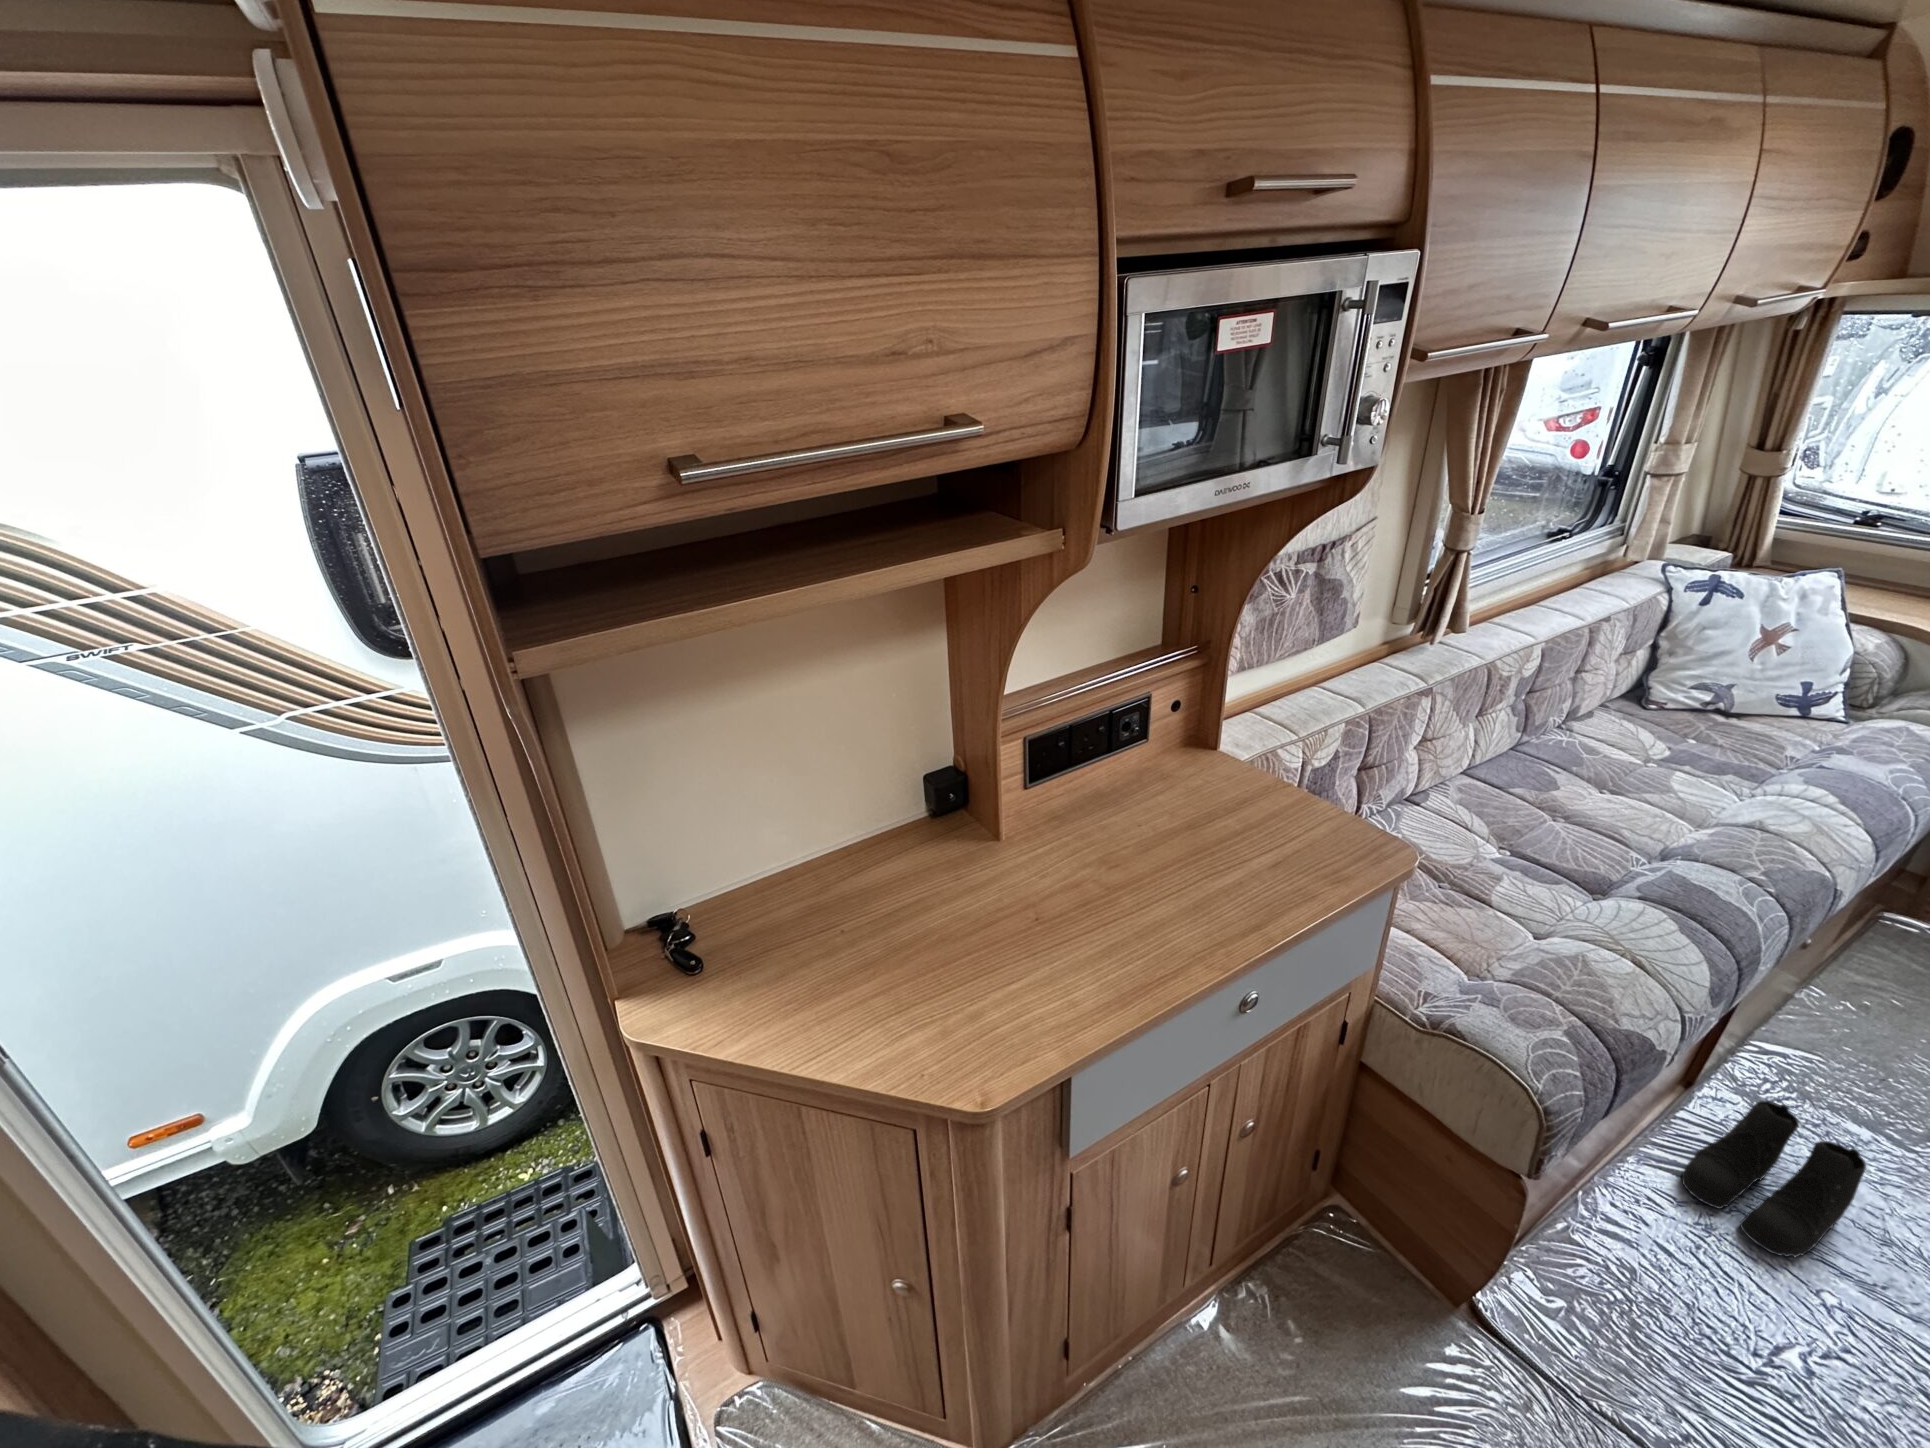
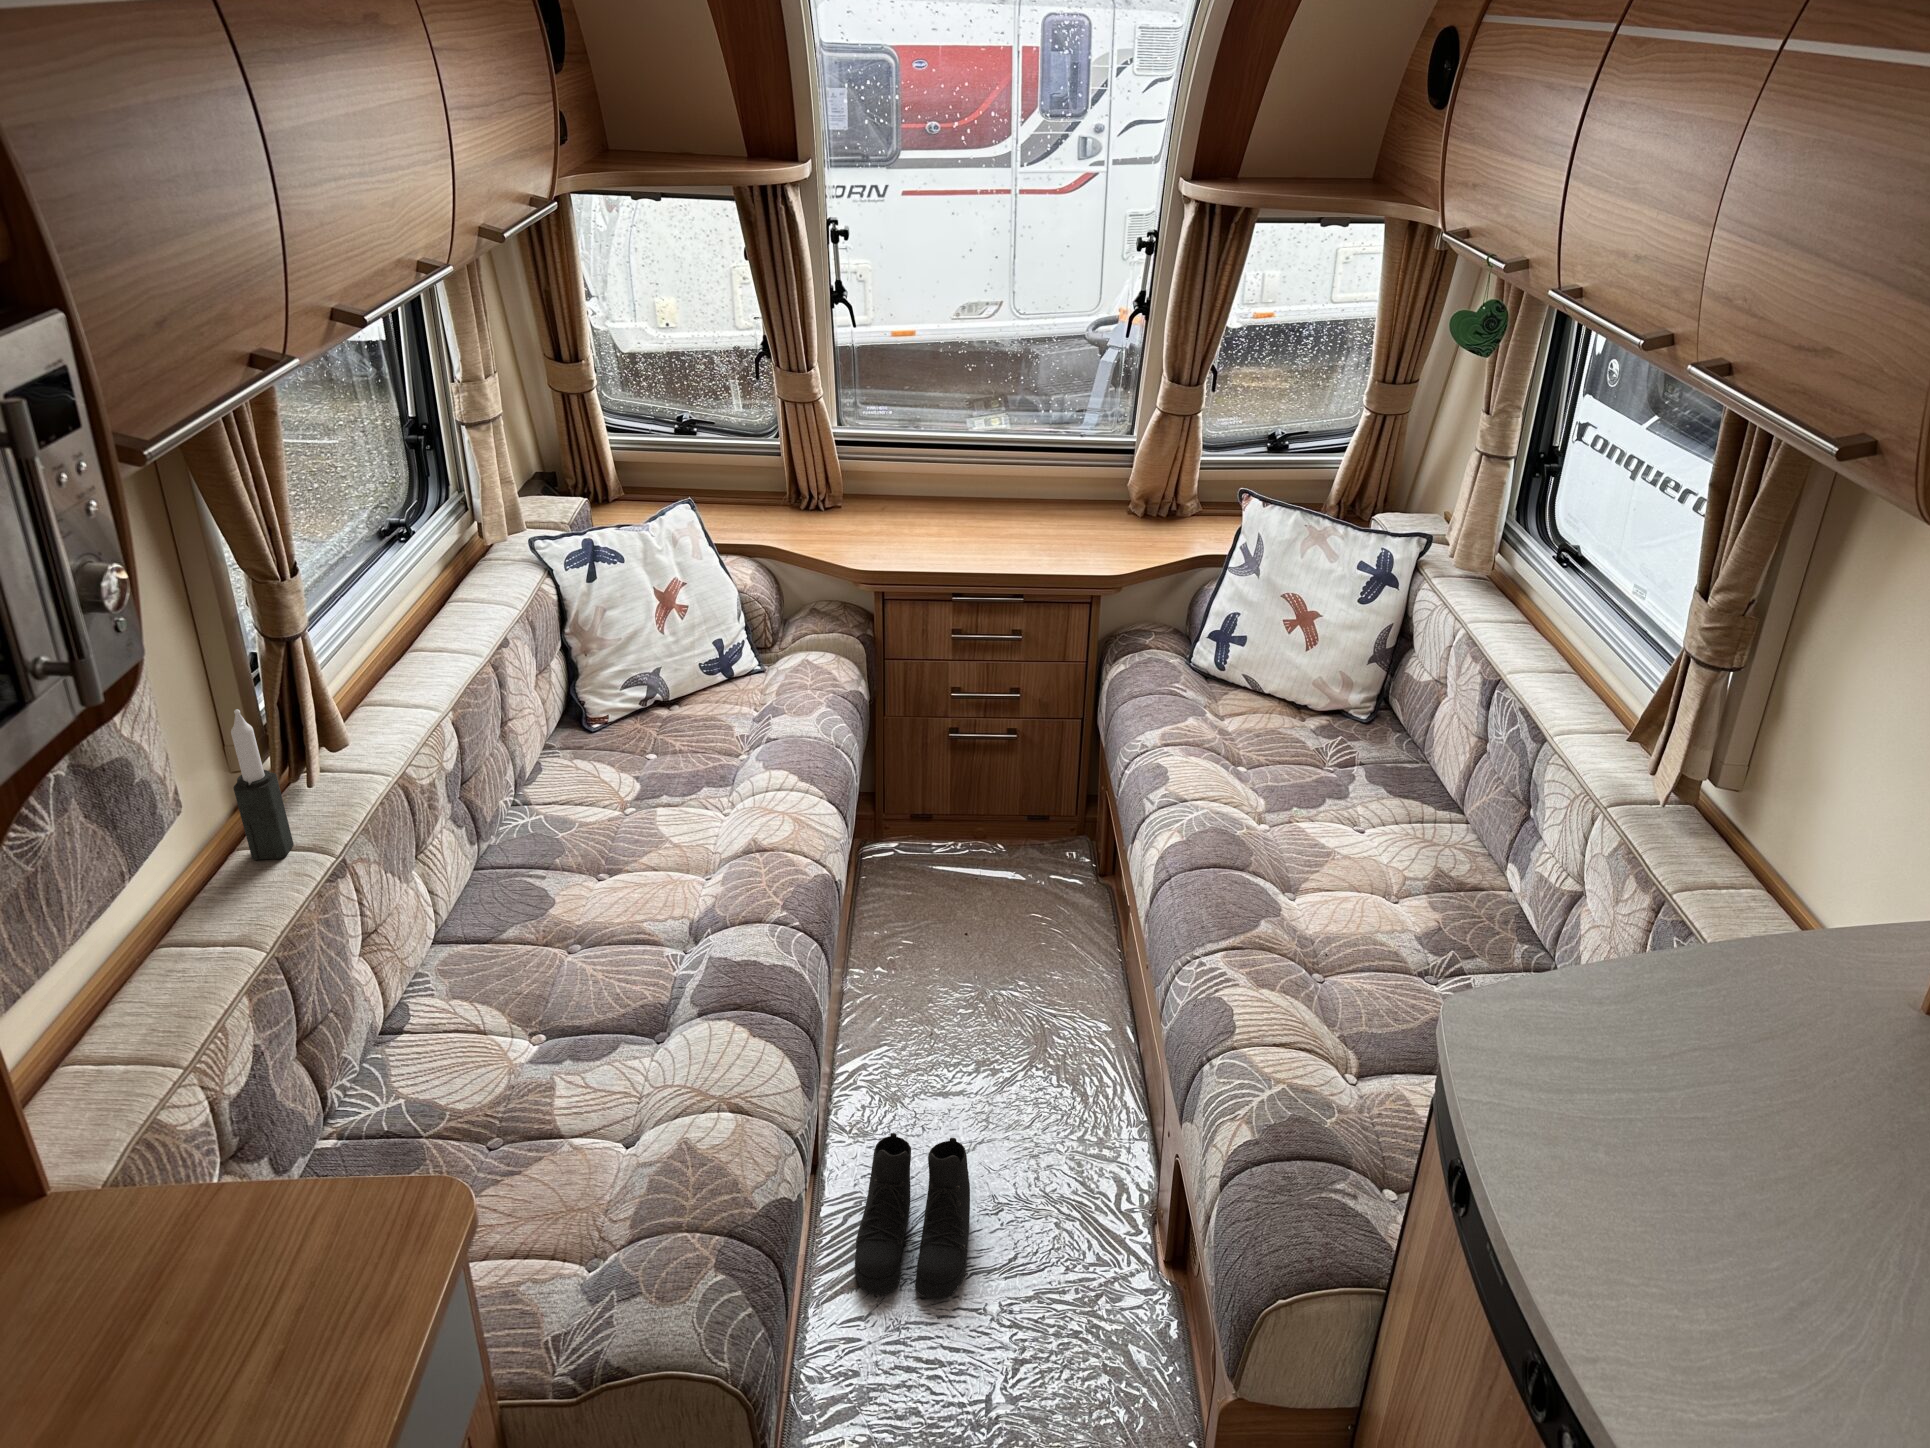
candle: none [1381,577,1416,672] -> present [231,709,294,860]

